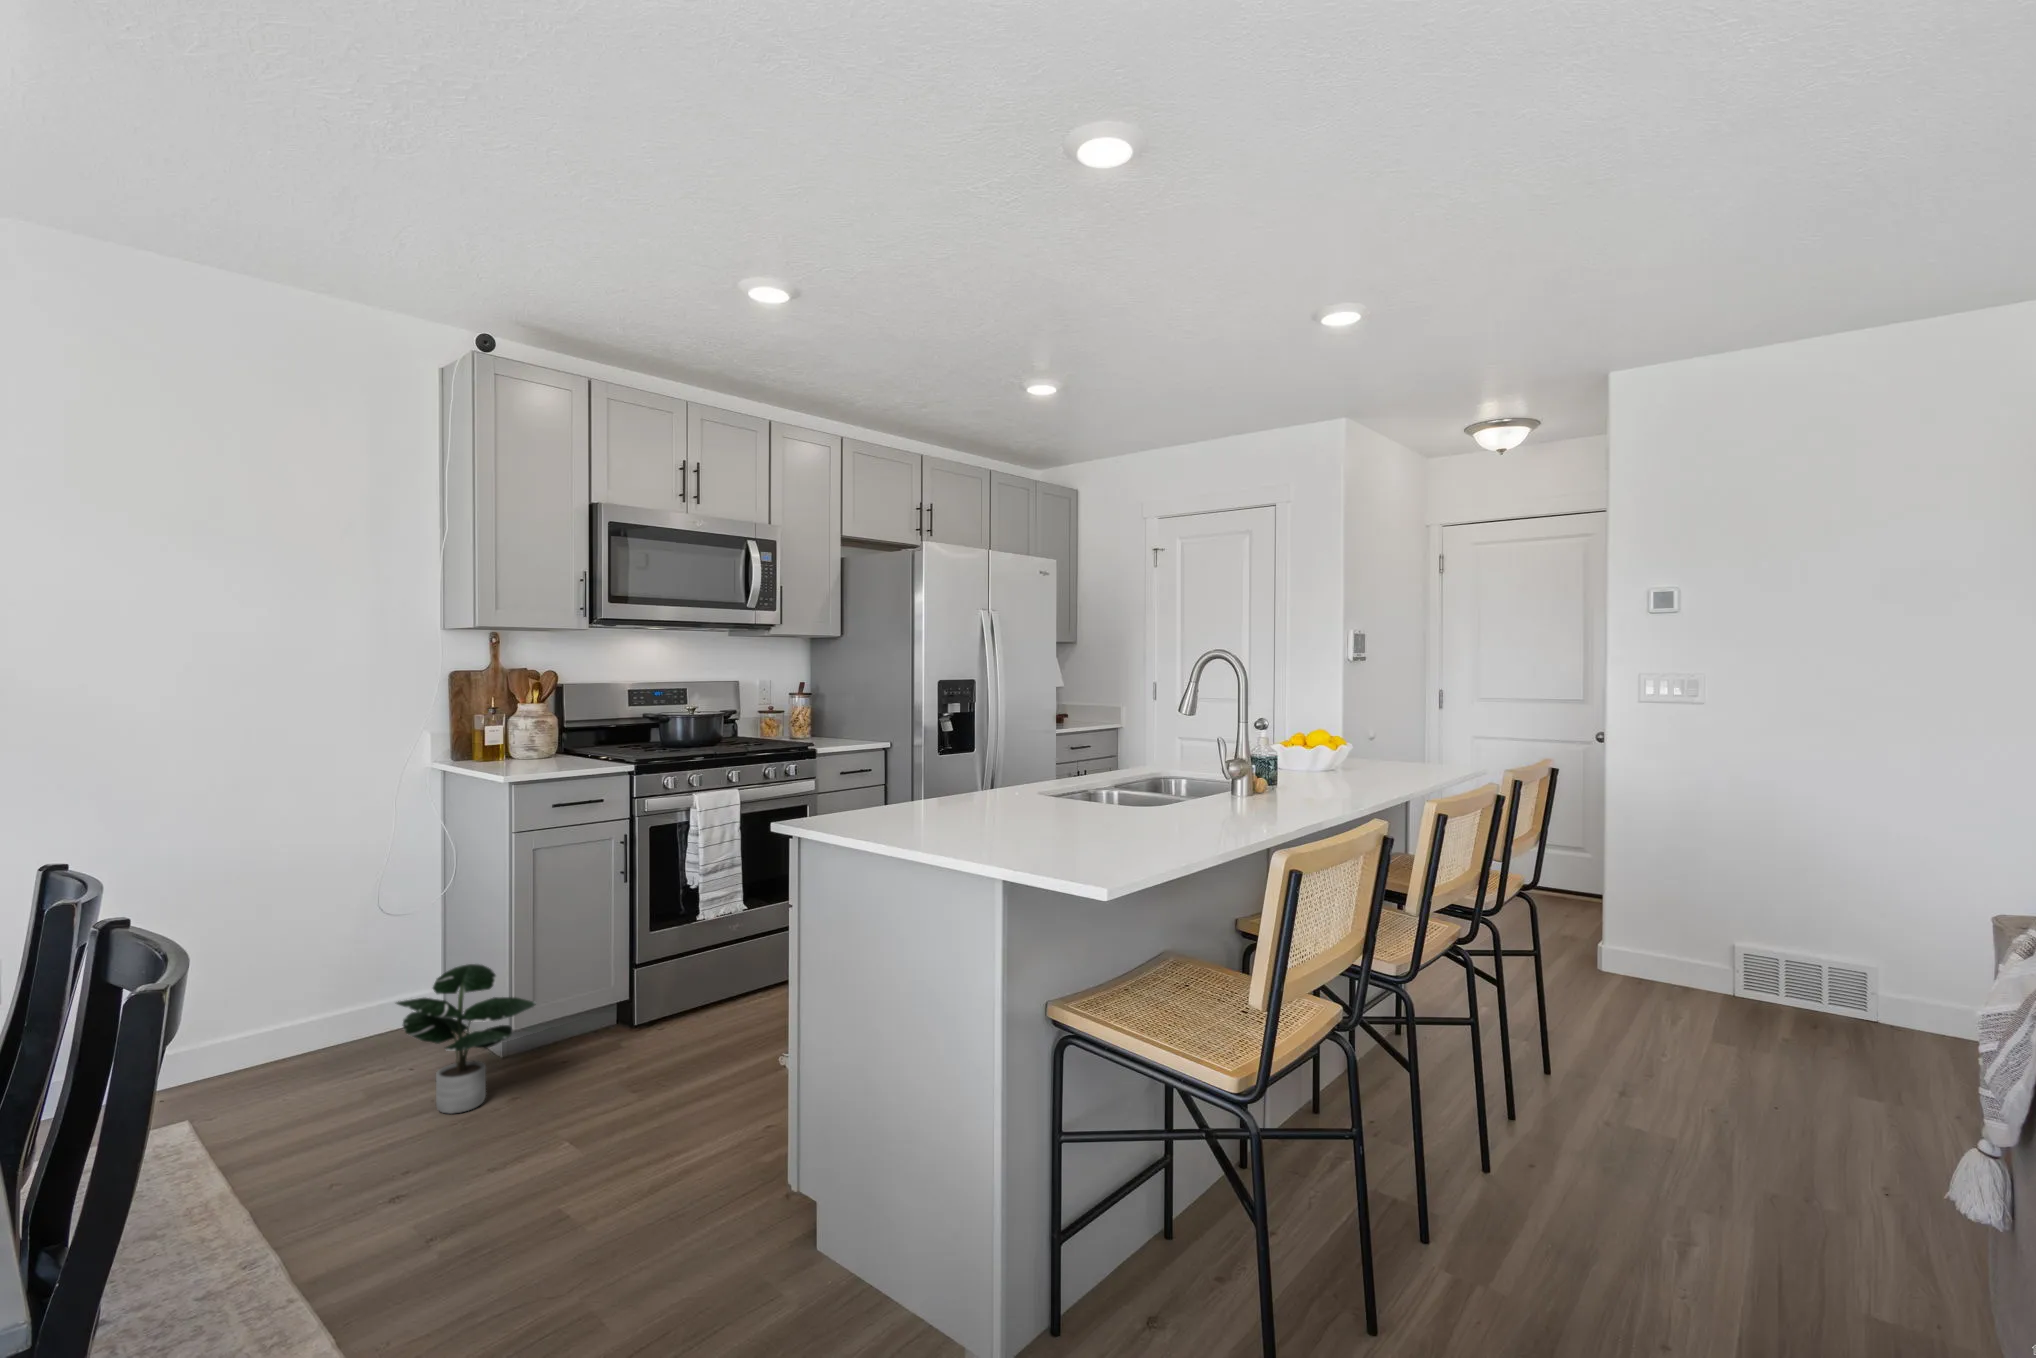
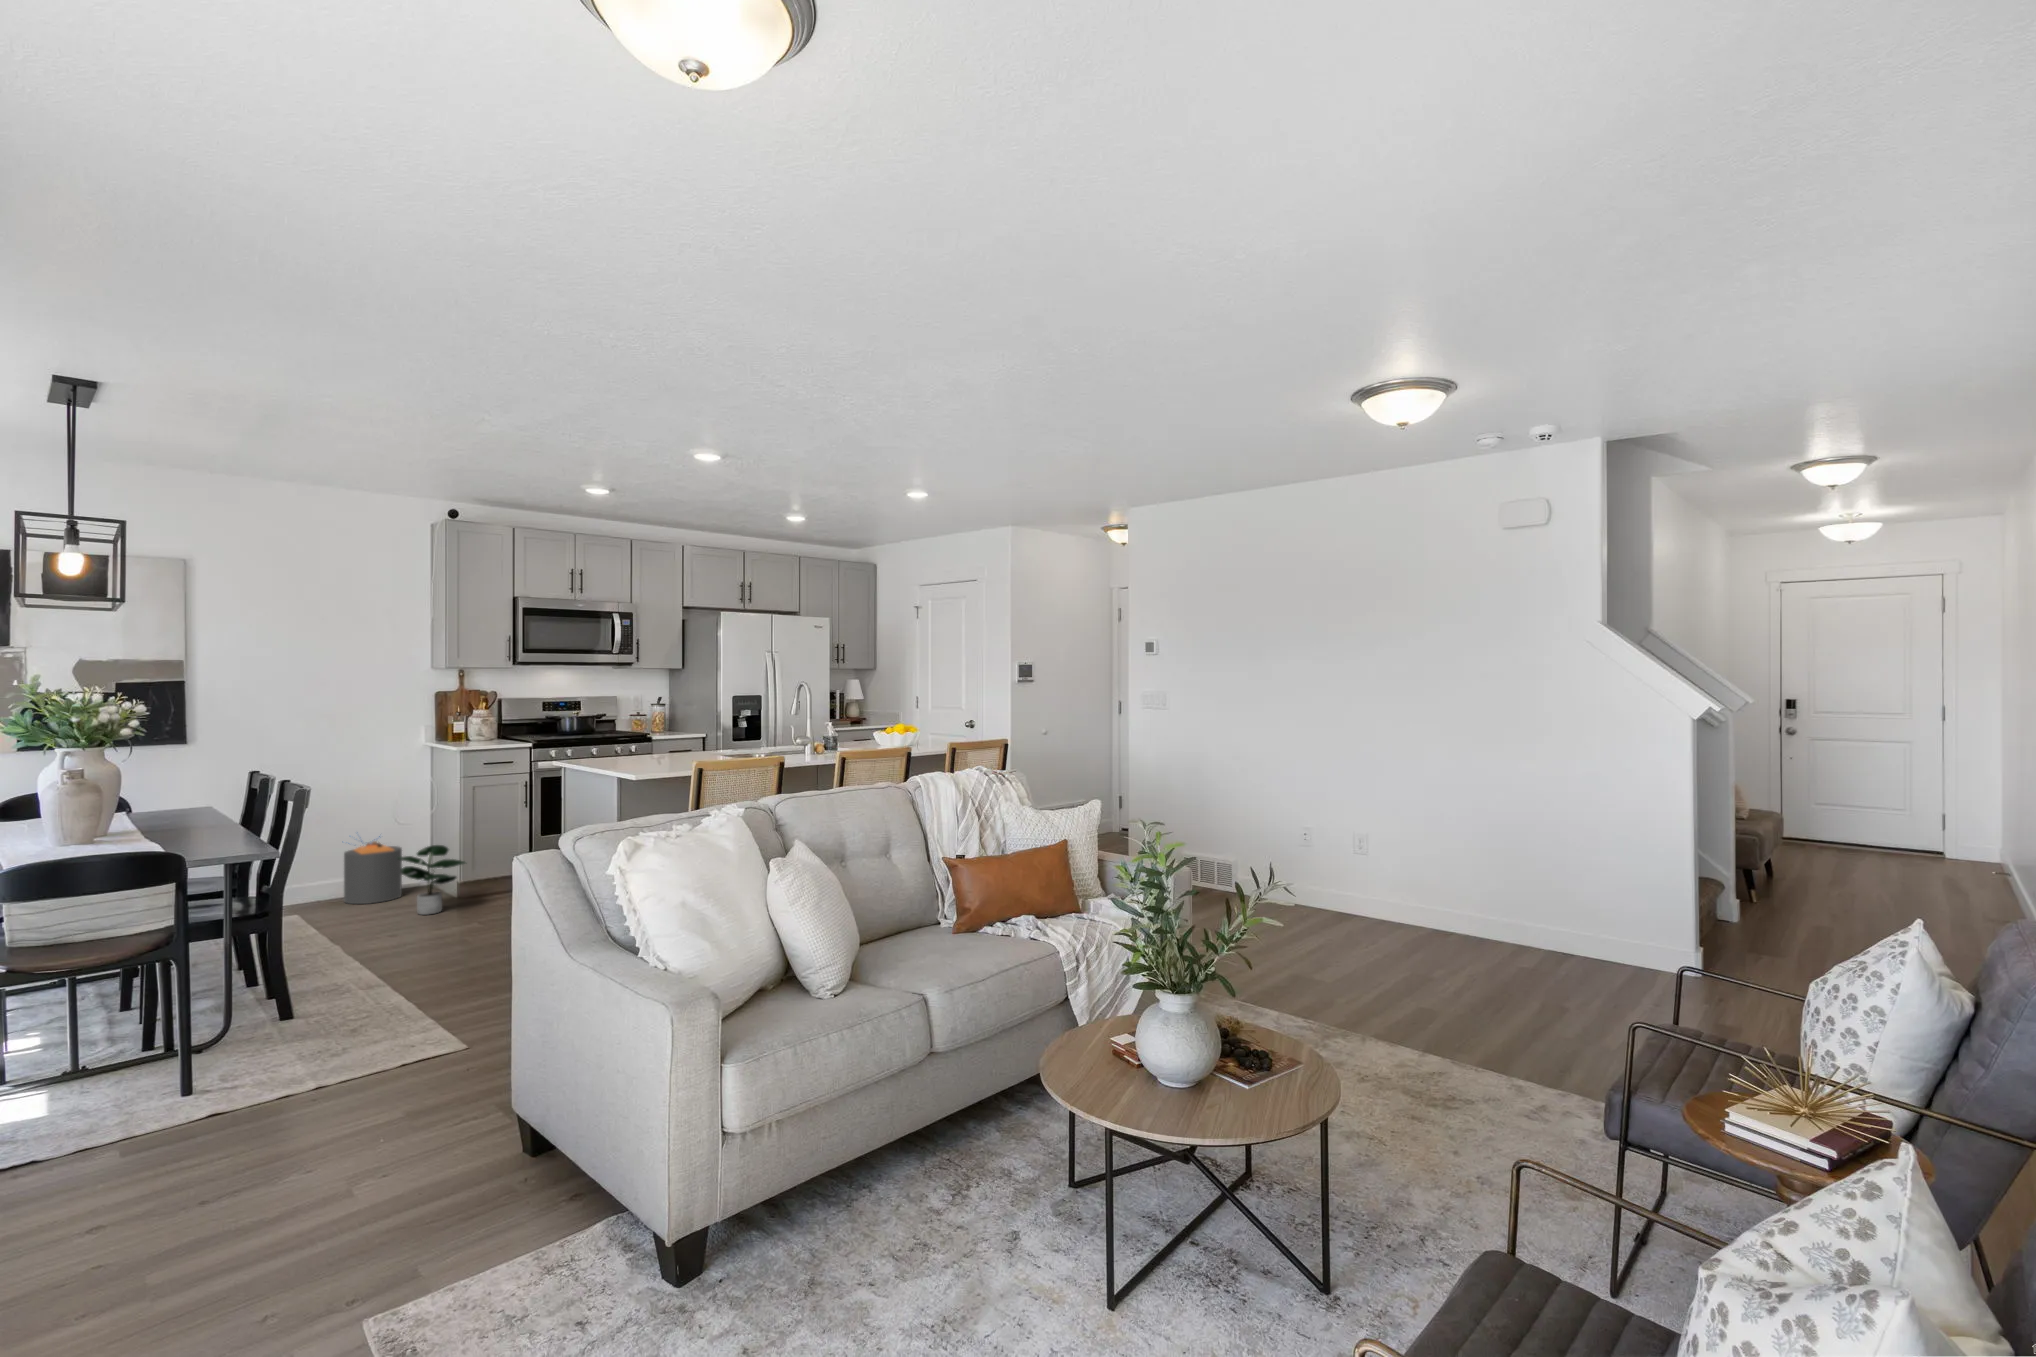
trash can: none [273,931,395,1081] -> present [344,836,402,904]

